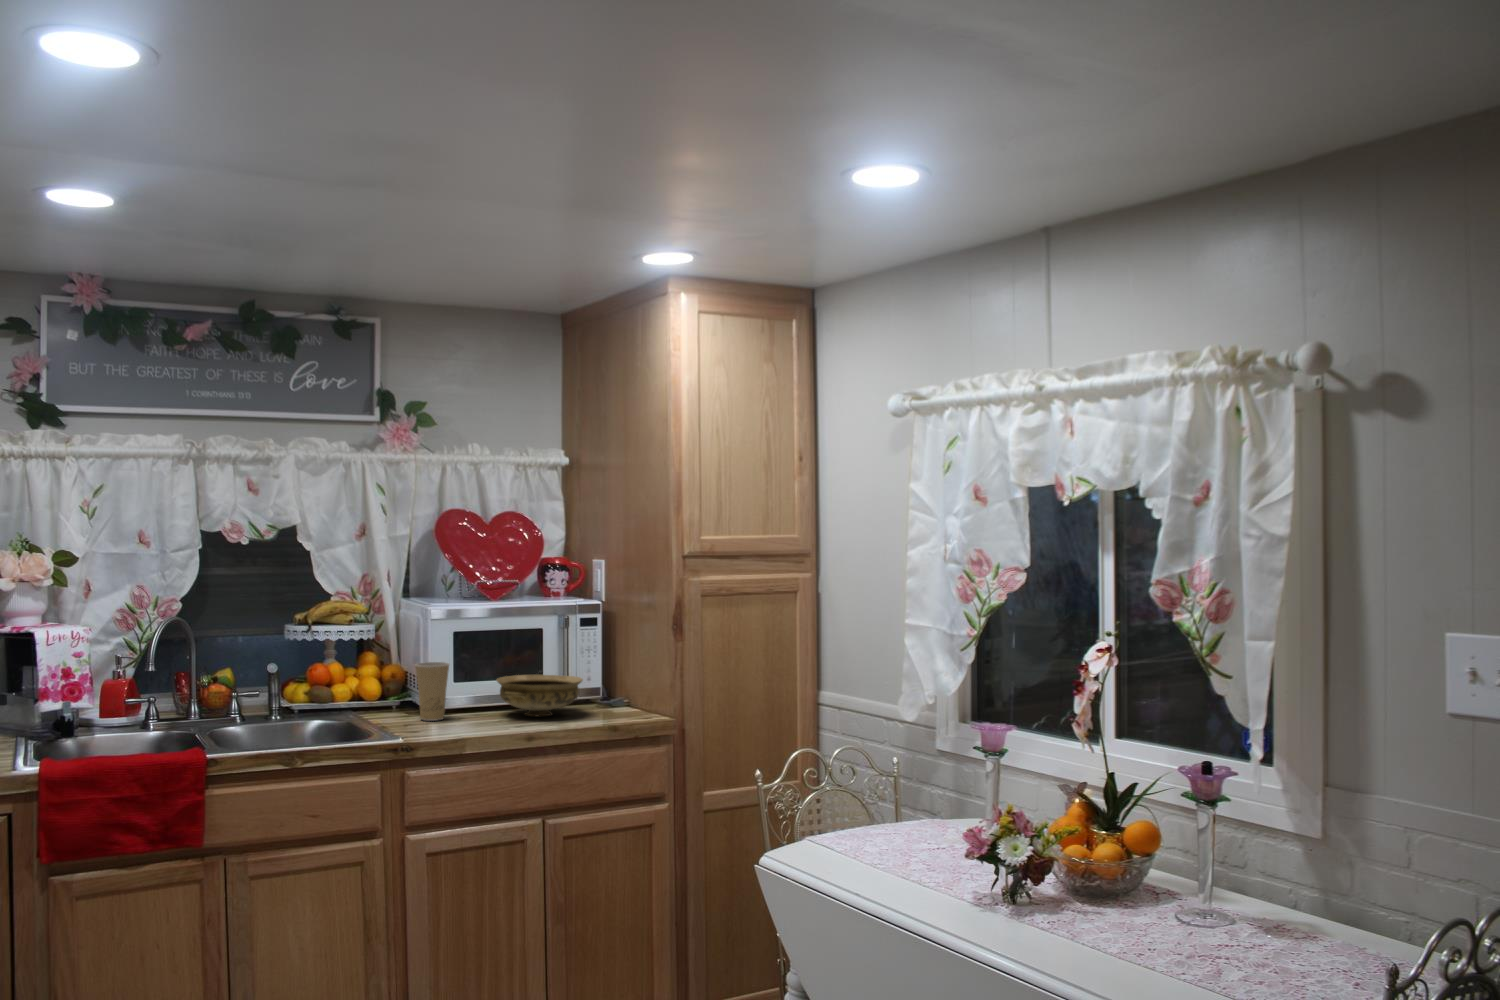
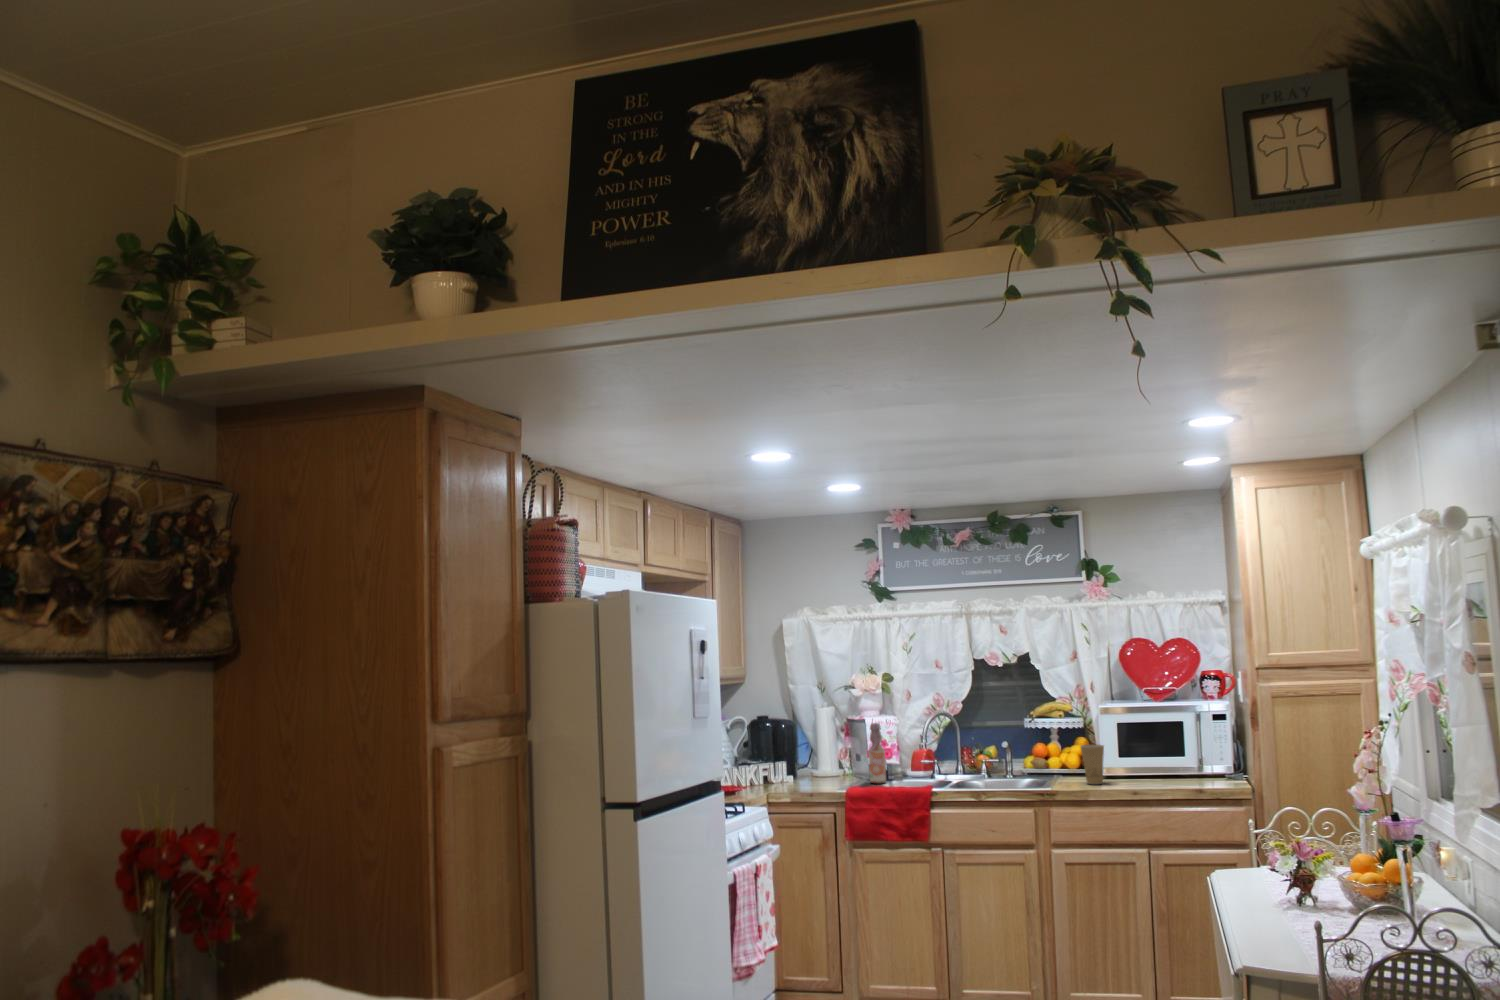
bottle: none [56,640,88,745] -> present [868,723,886,784]
ceramic bowl: present [496,675,583,716] -> none [1135,757,1205,786]

